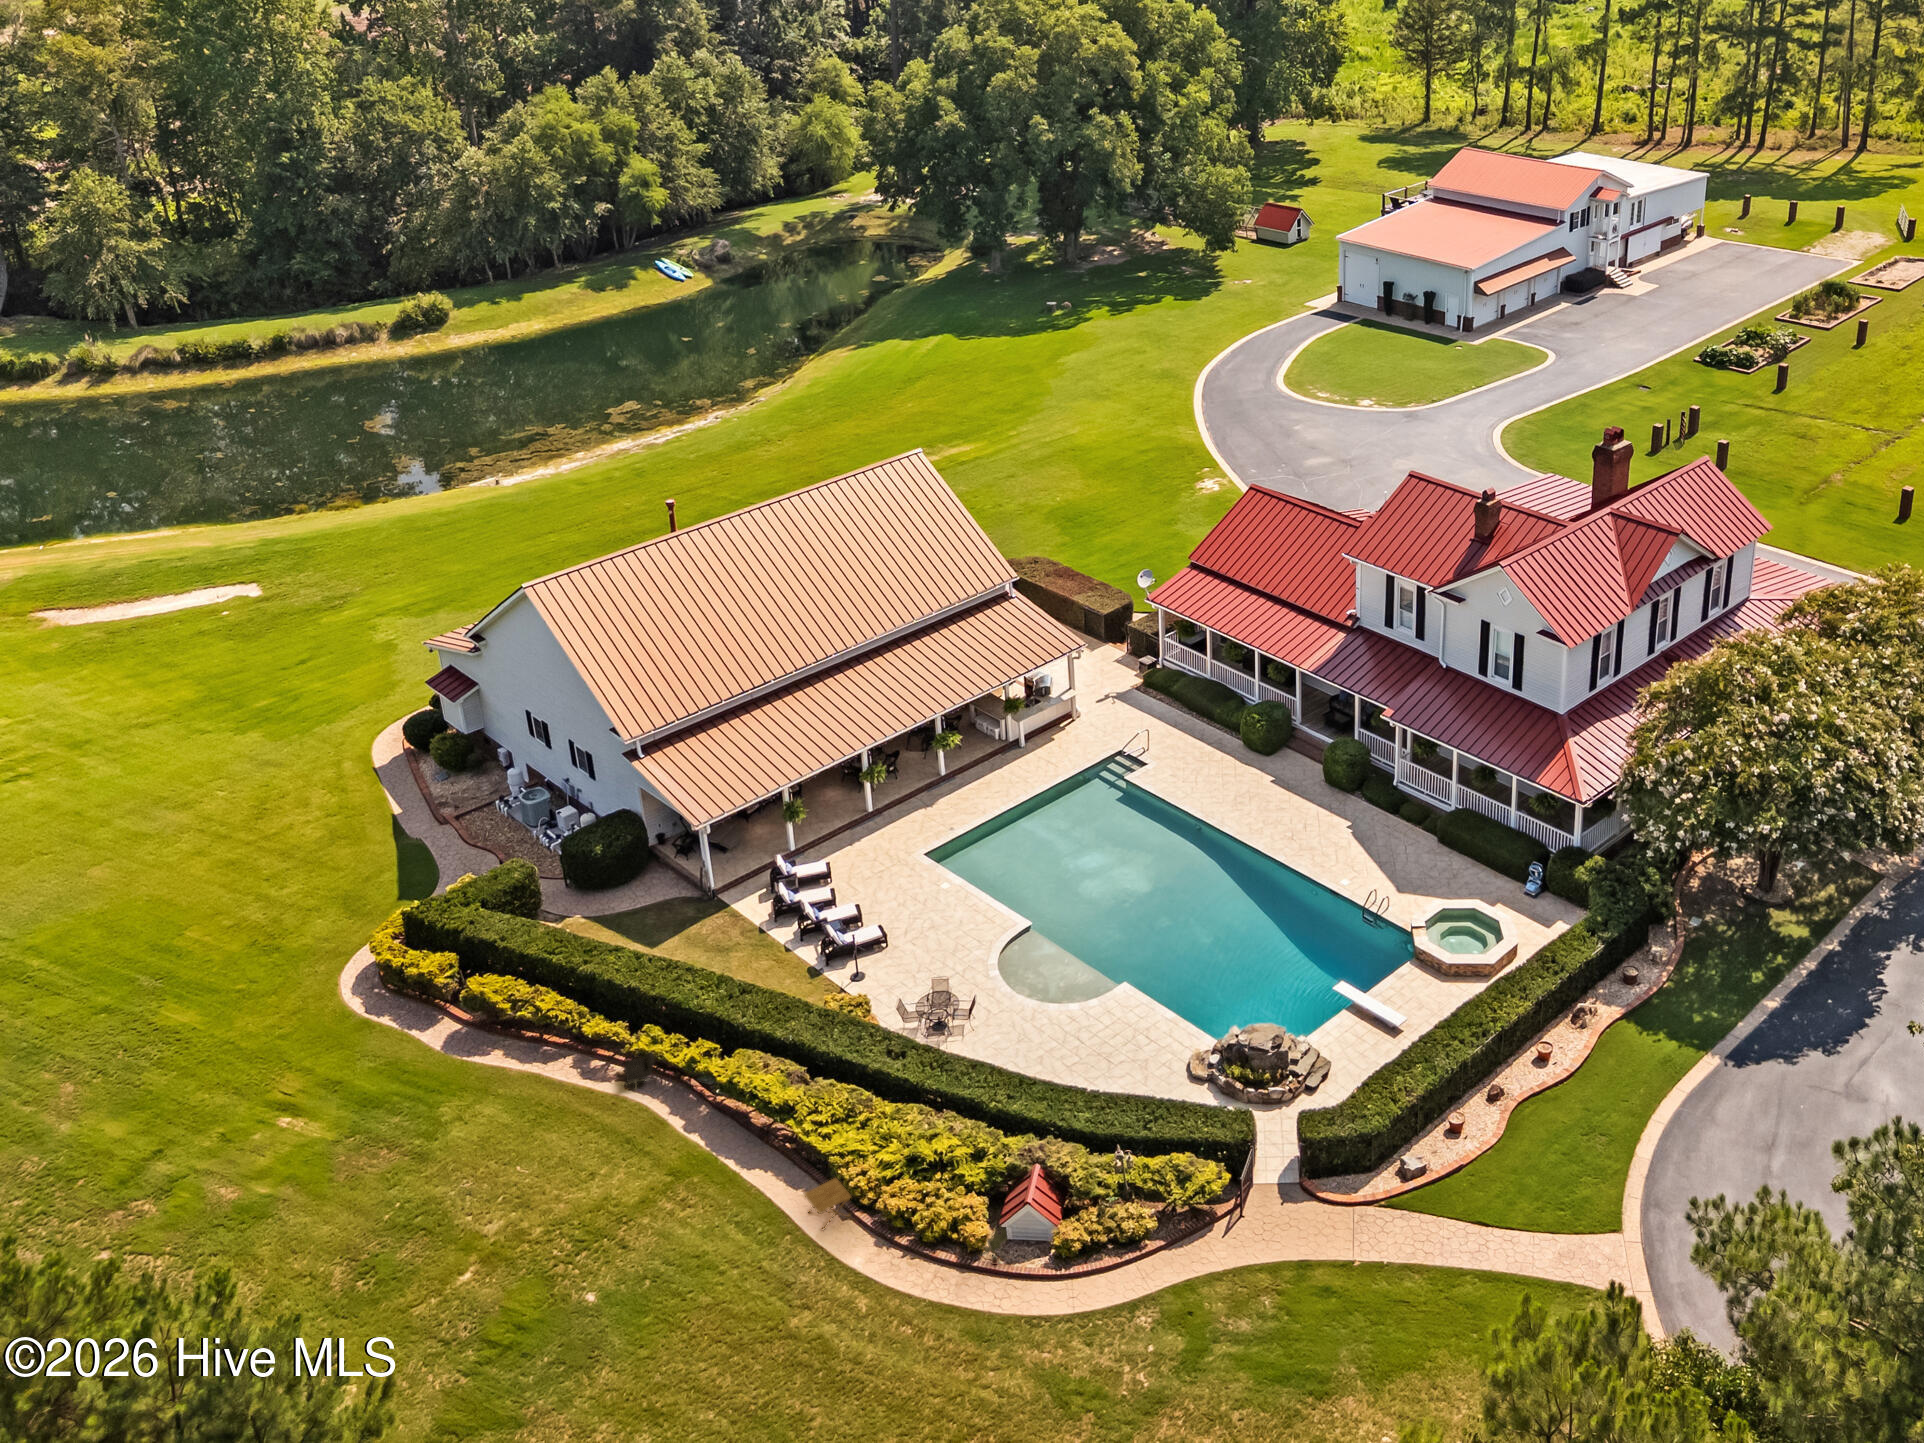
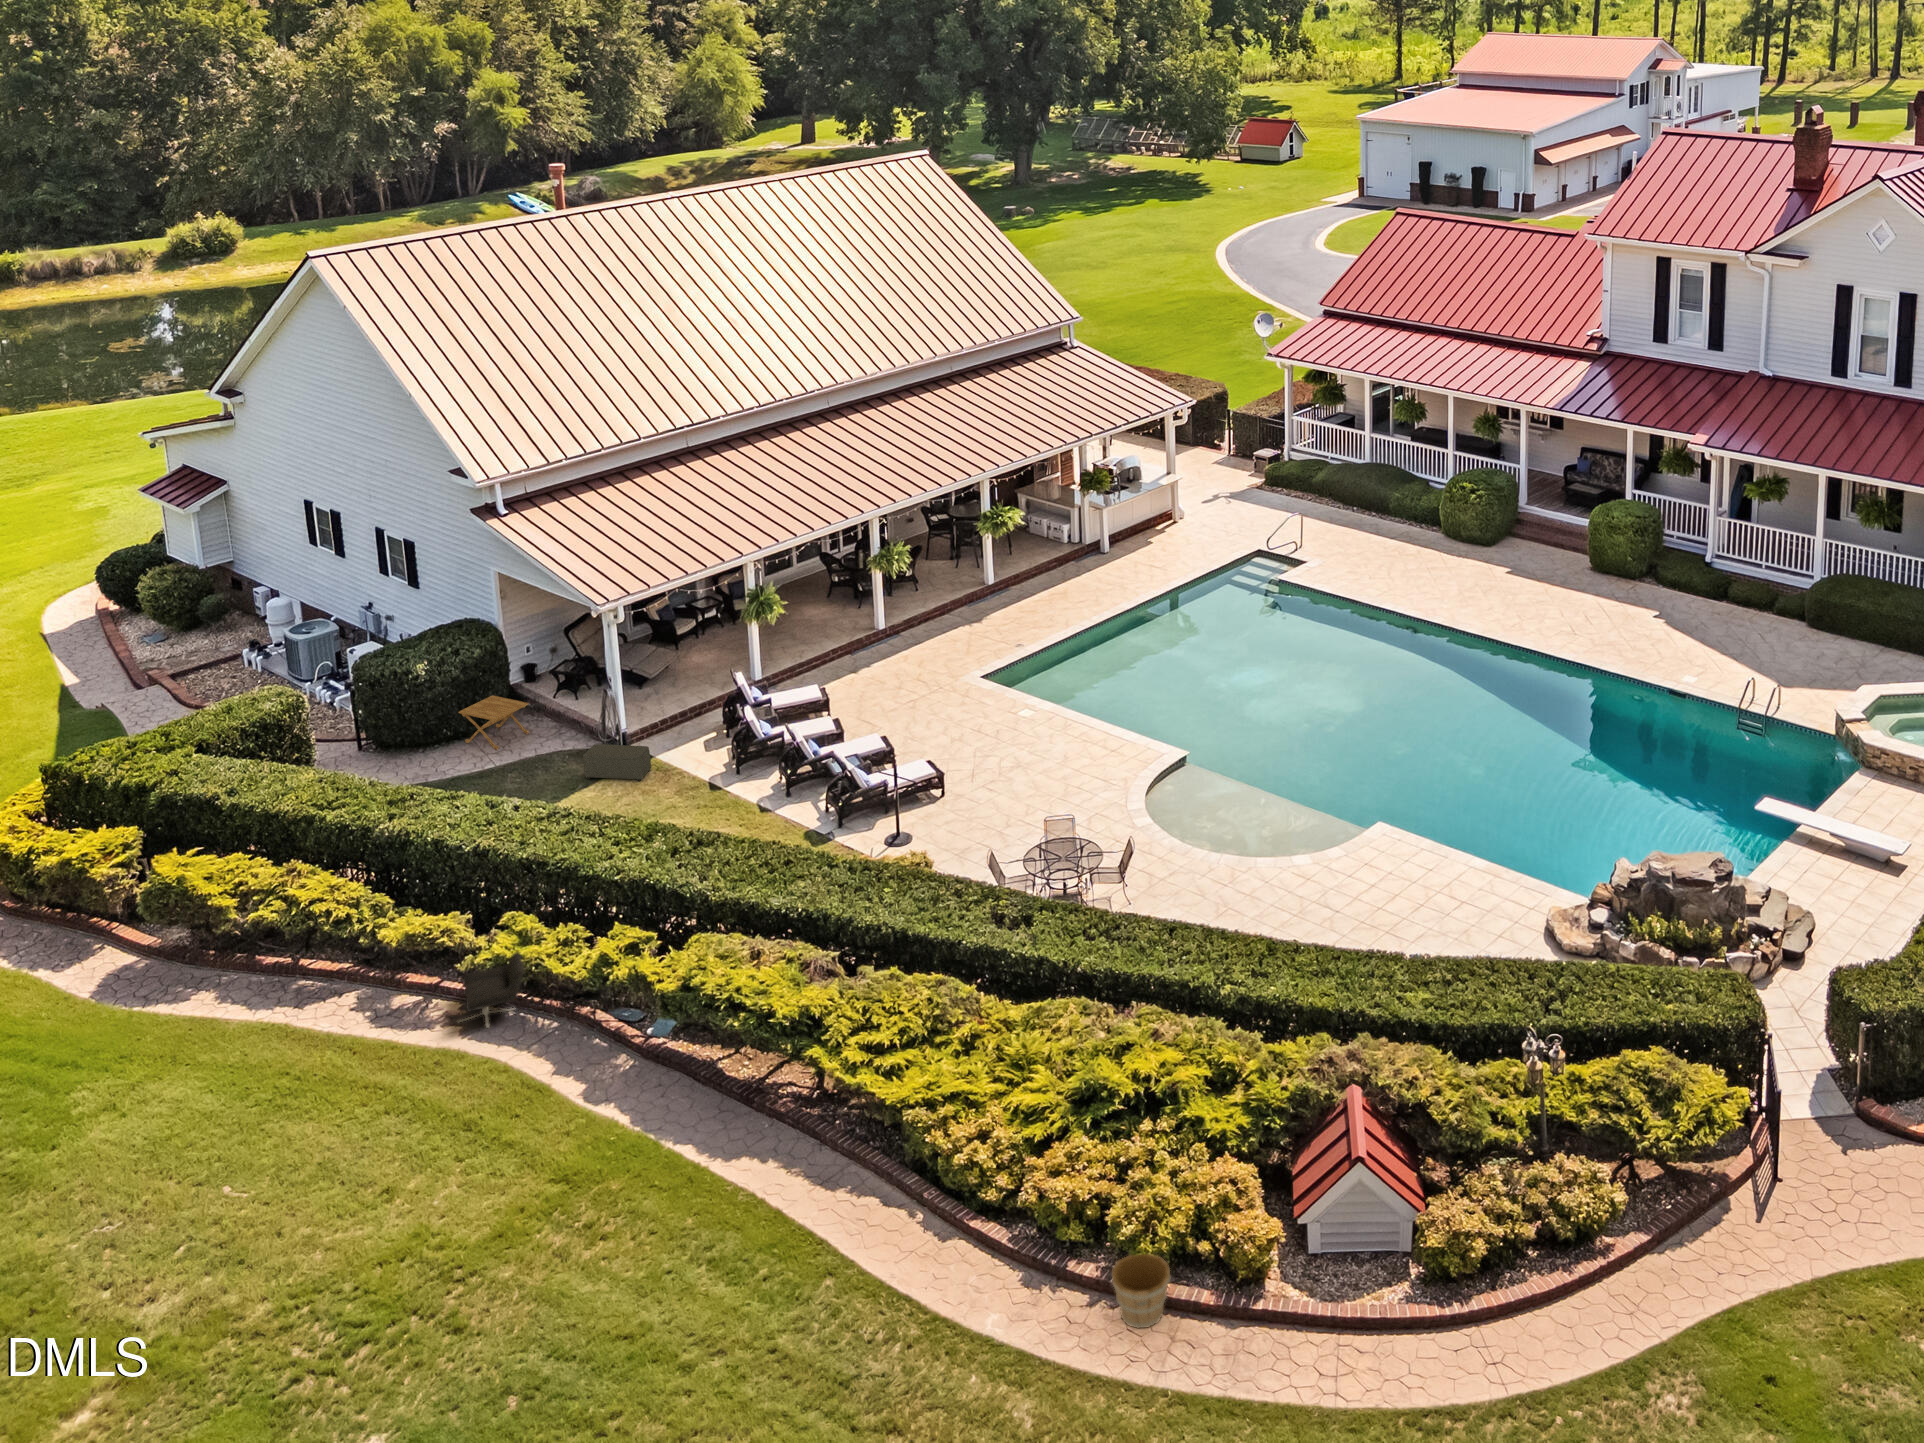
ottoman: none [687,899,726,923] -> present [583,744,651,782]
side table: present [804,1178,851,1230] -> present [459,695,529,750]
potted tree: present [982,1228,1007,1265] -> none [1271,1219,1327,1306]
wooden bucket: none [909,1237,936,1270] -> present [1112,1254,1170,1328]

